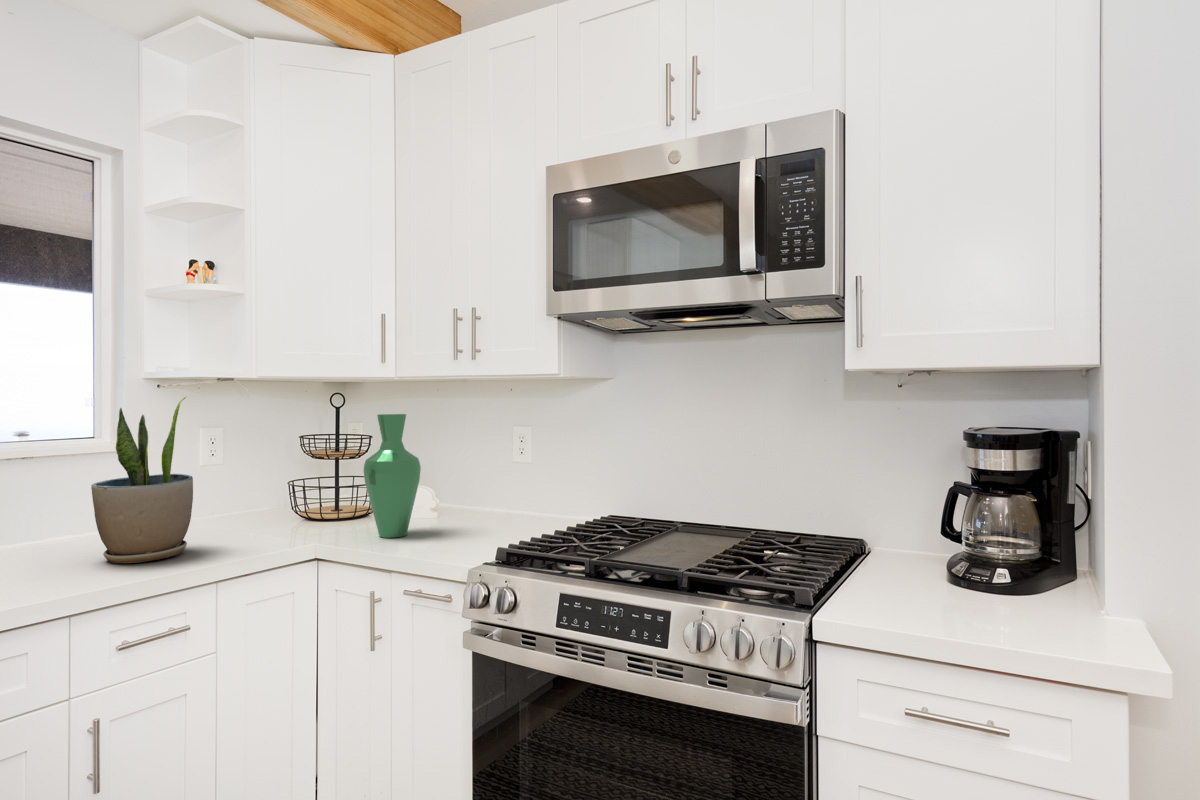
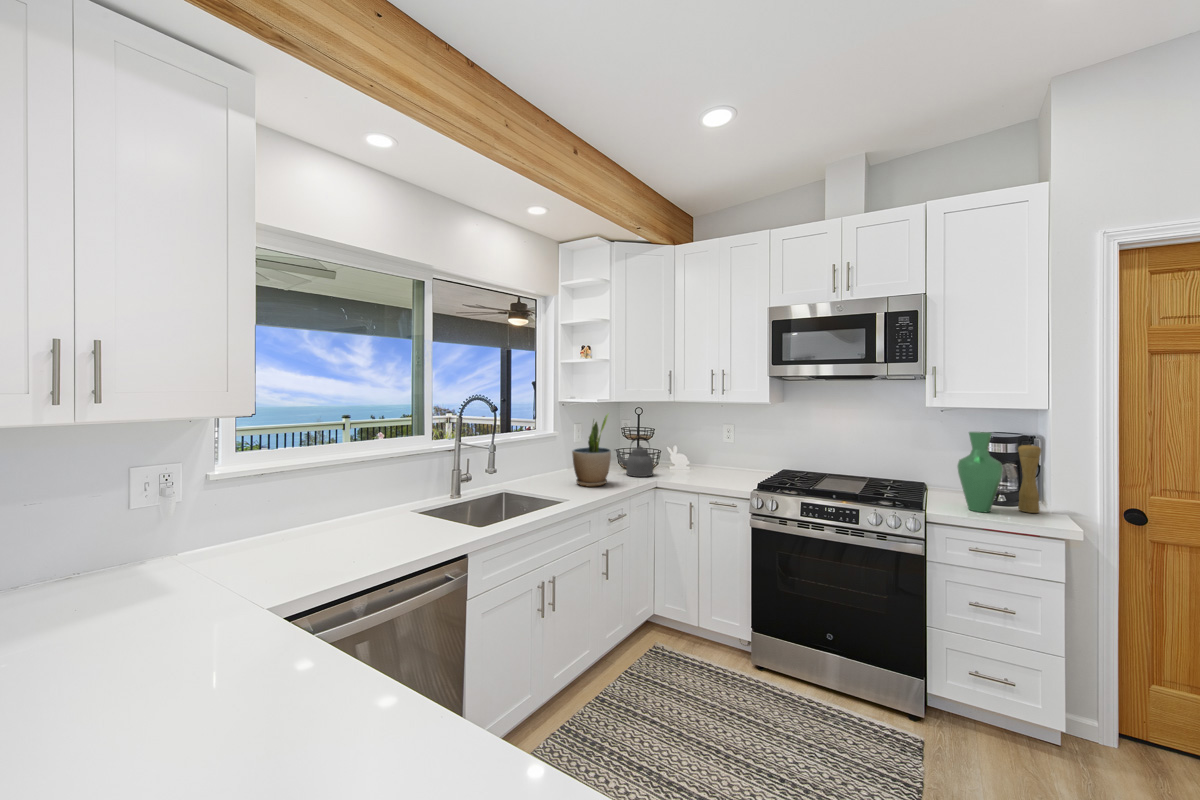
vase: present [363,414,421,538] -> present [957,432,1003,512]
pepper mill: none [1032,449,1082,618] -> present [1018,444,1041,513]
kettle: none [261,451,343,536] -> present [616,437,653,477]

